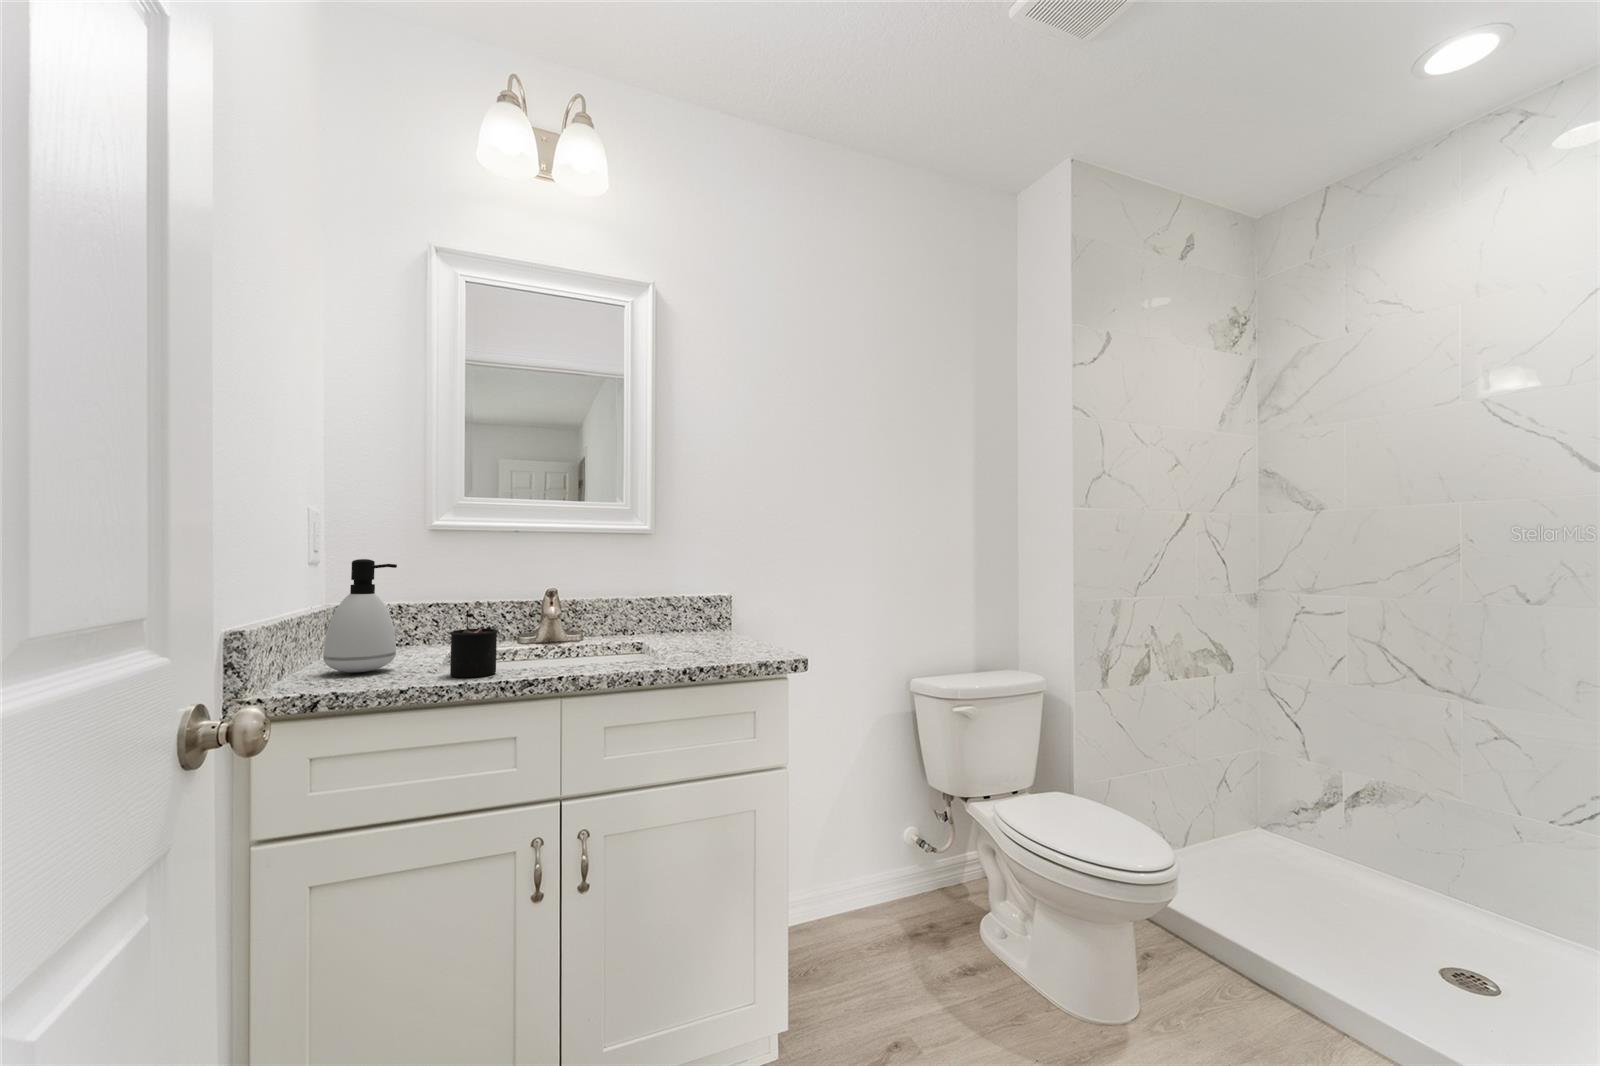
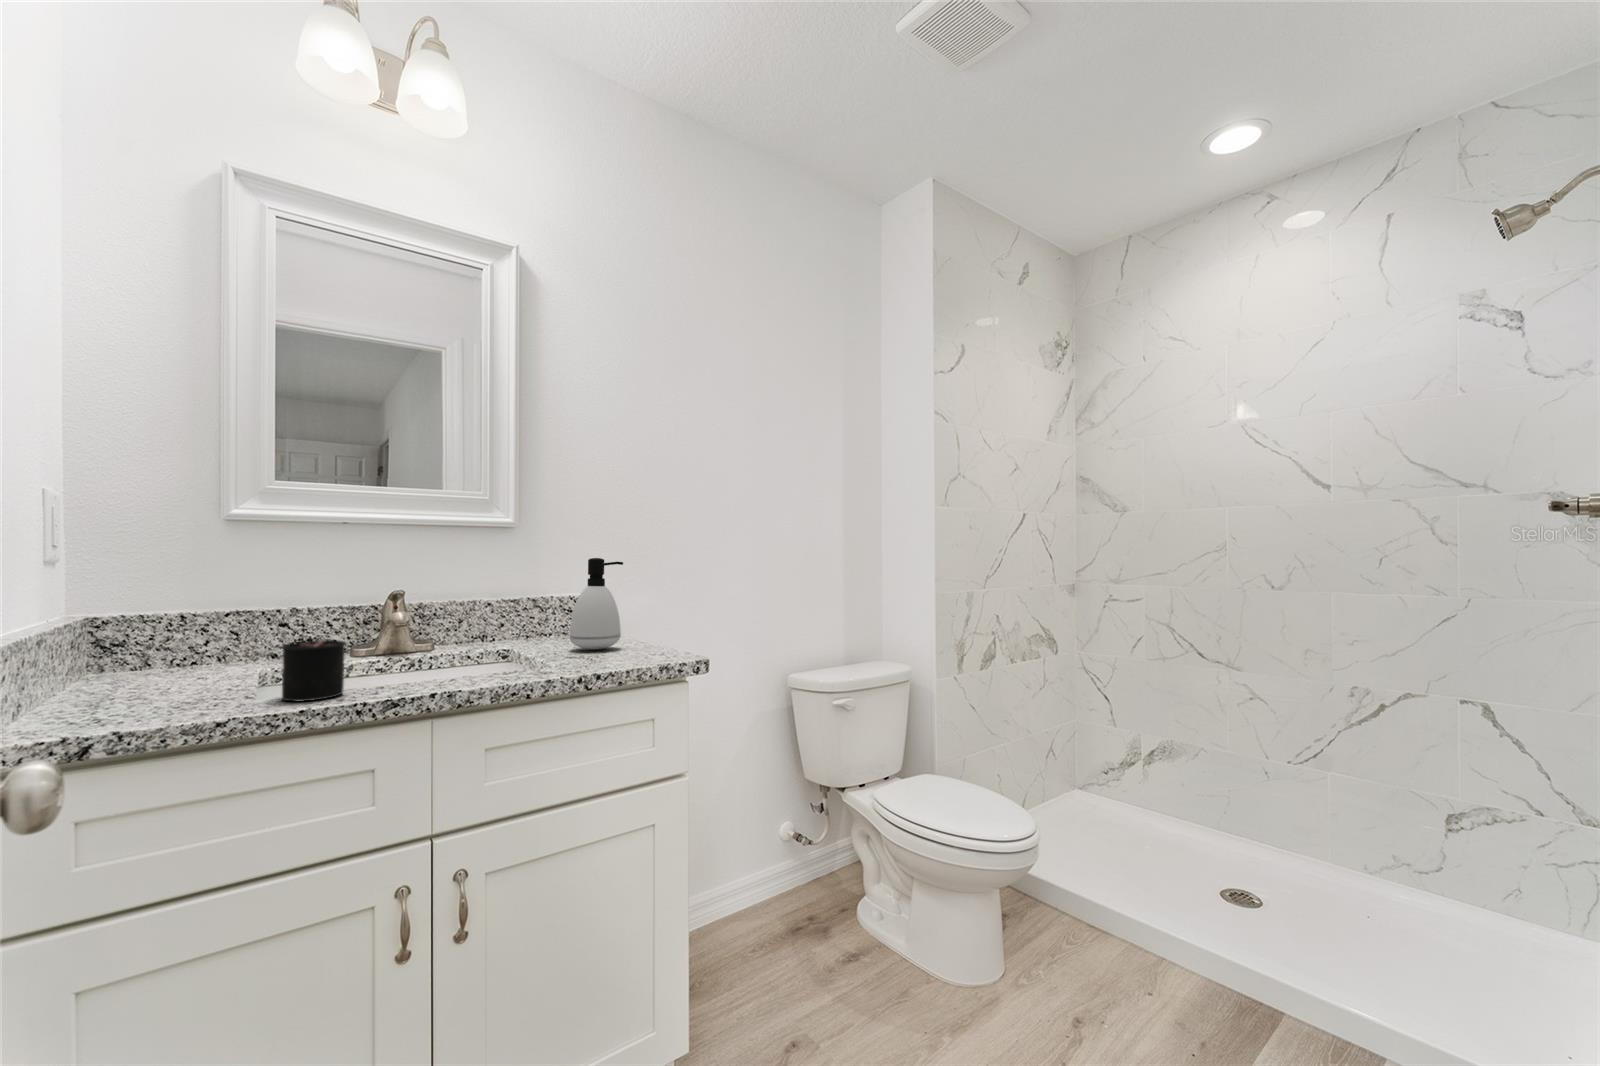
soap dispenser: present [323,559,397,672] -> present [570,558,623,650]

